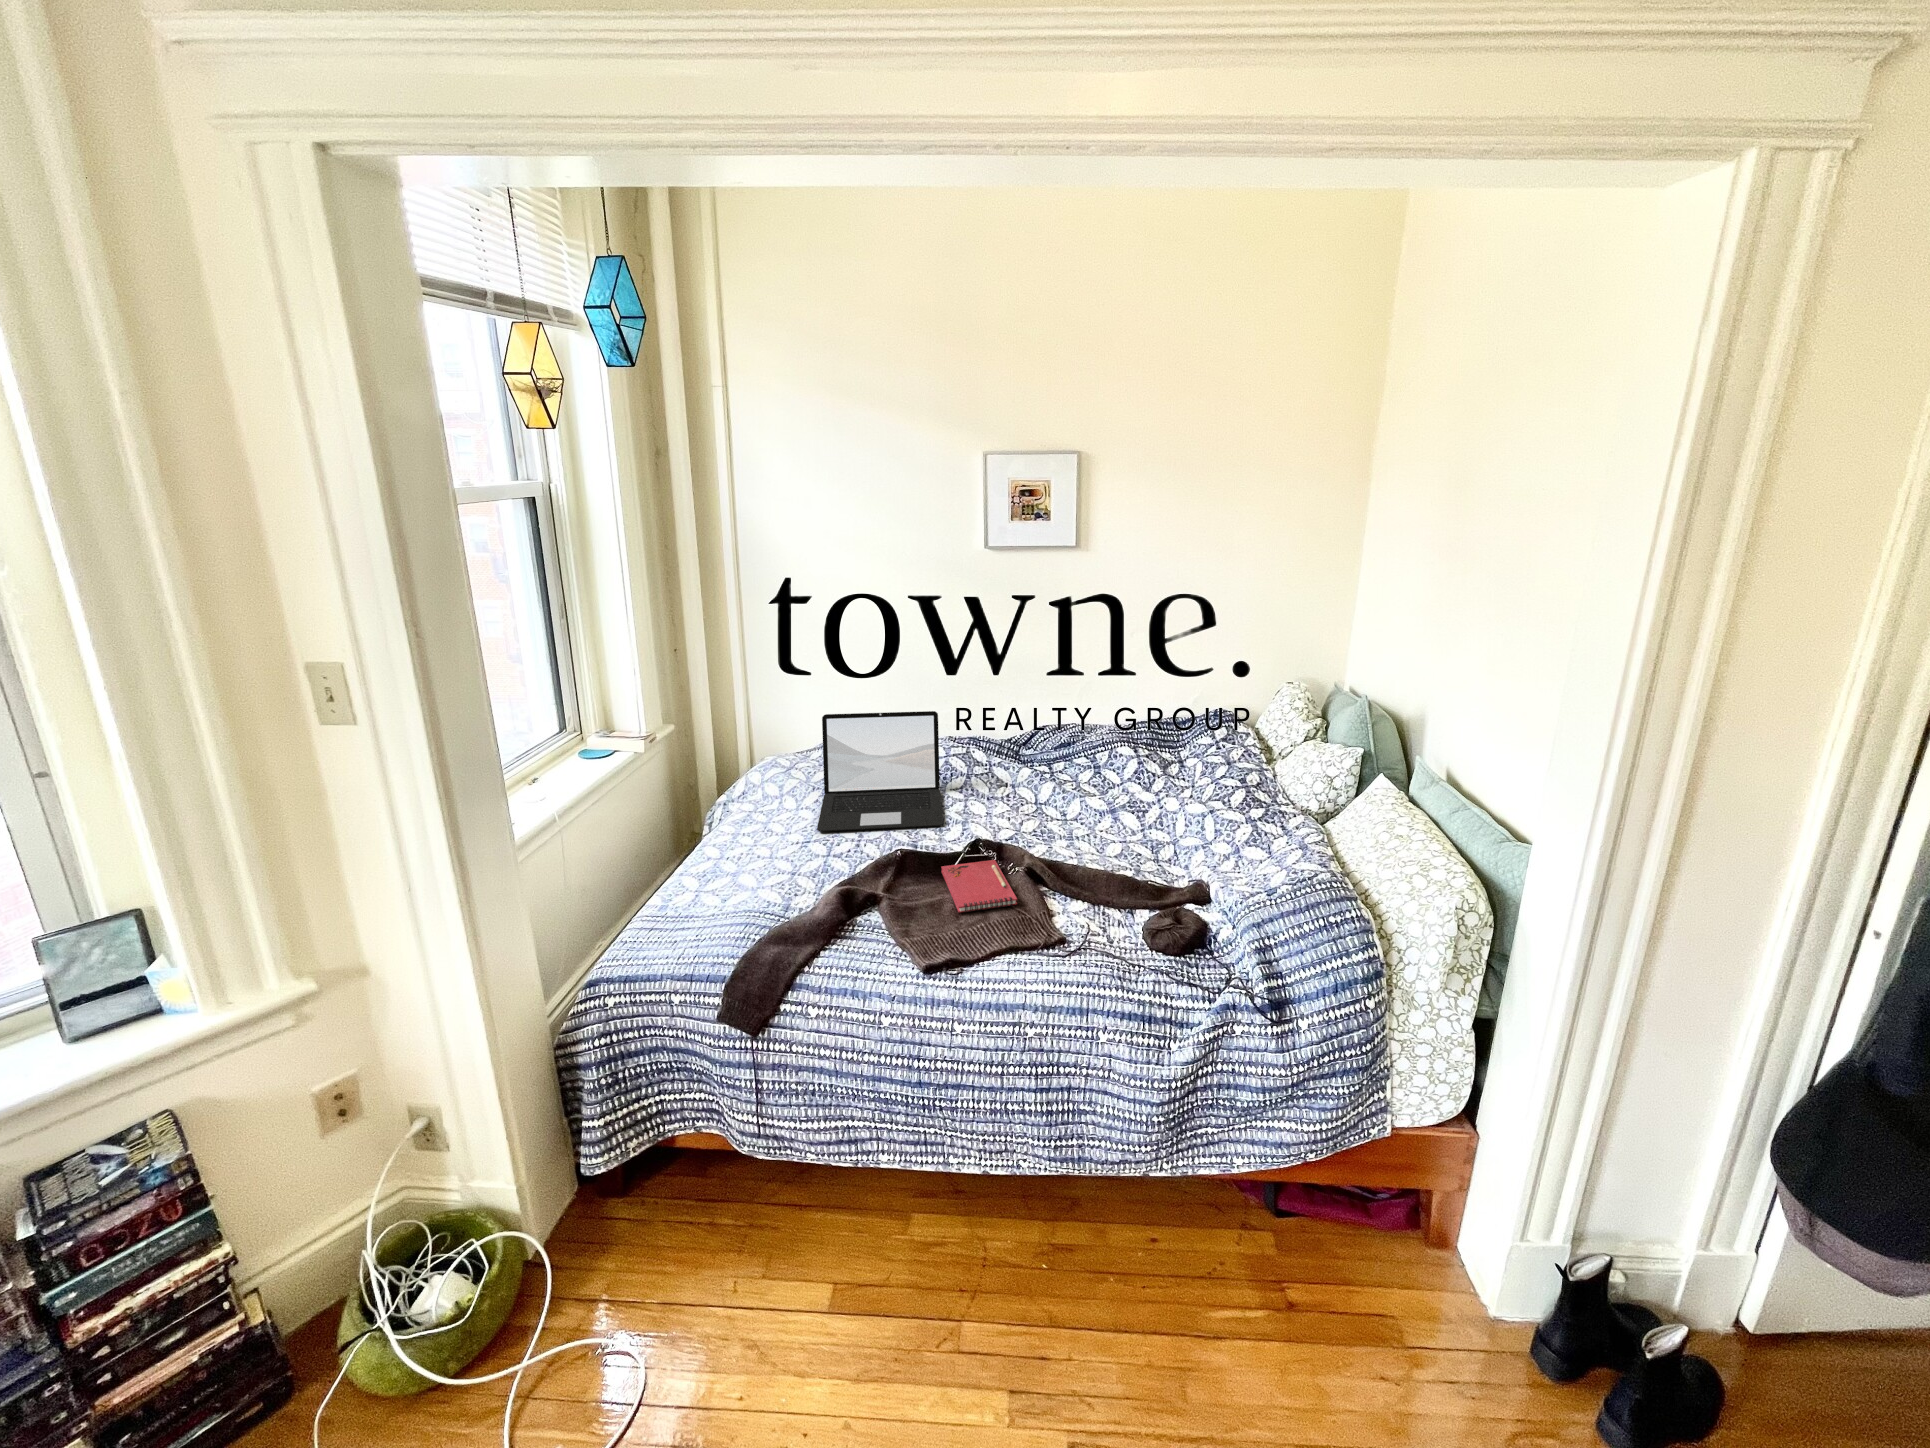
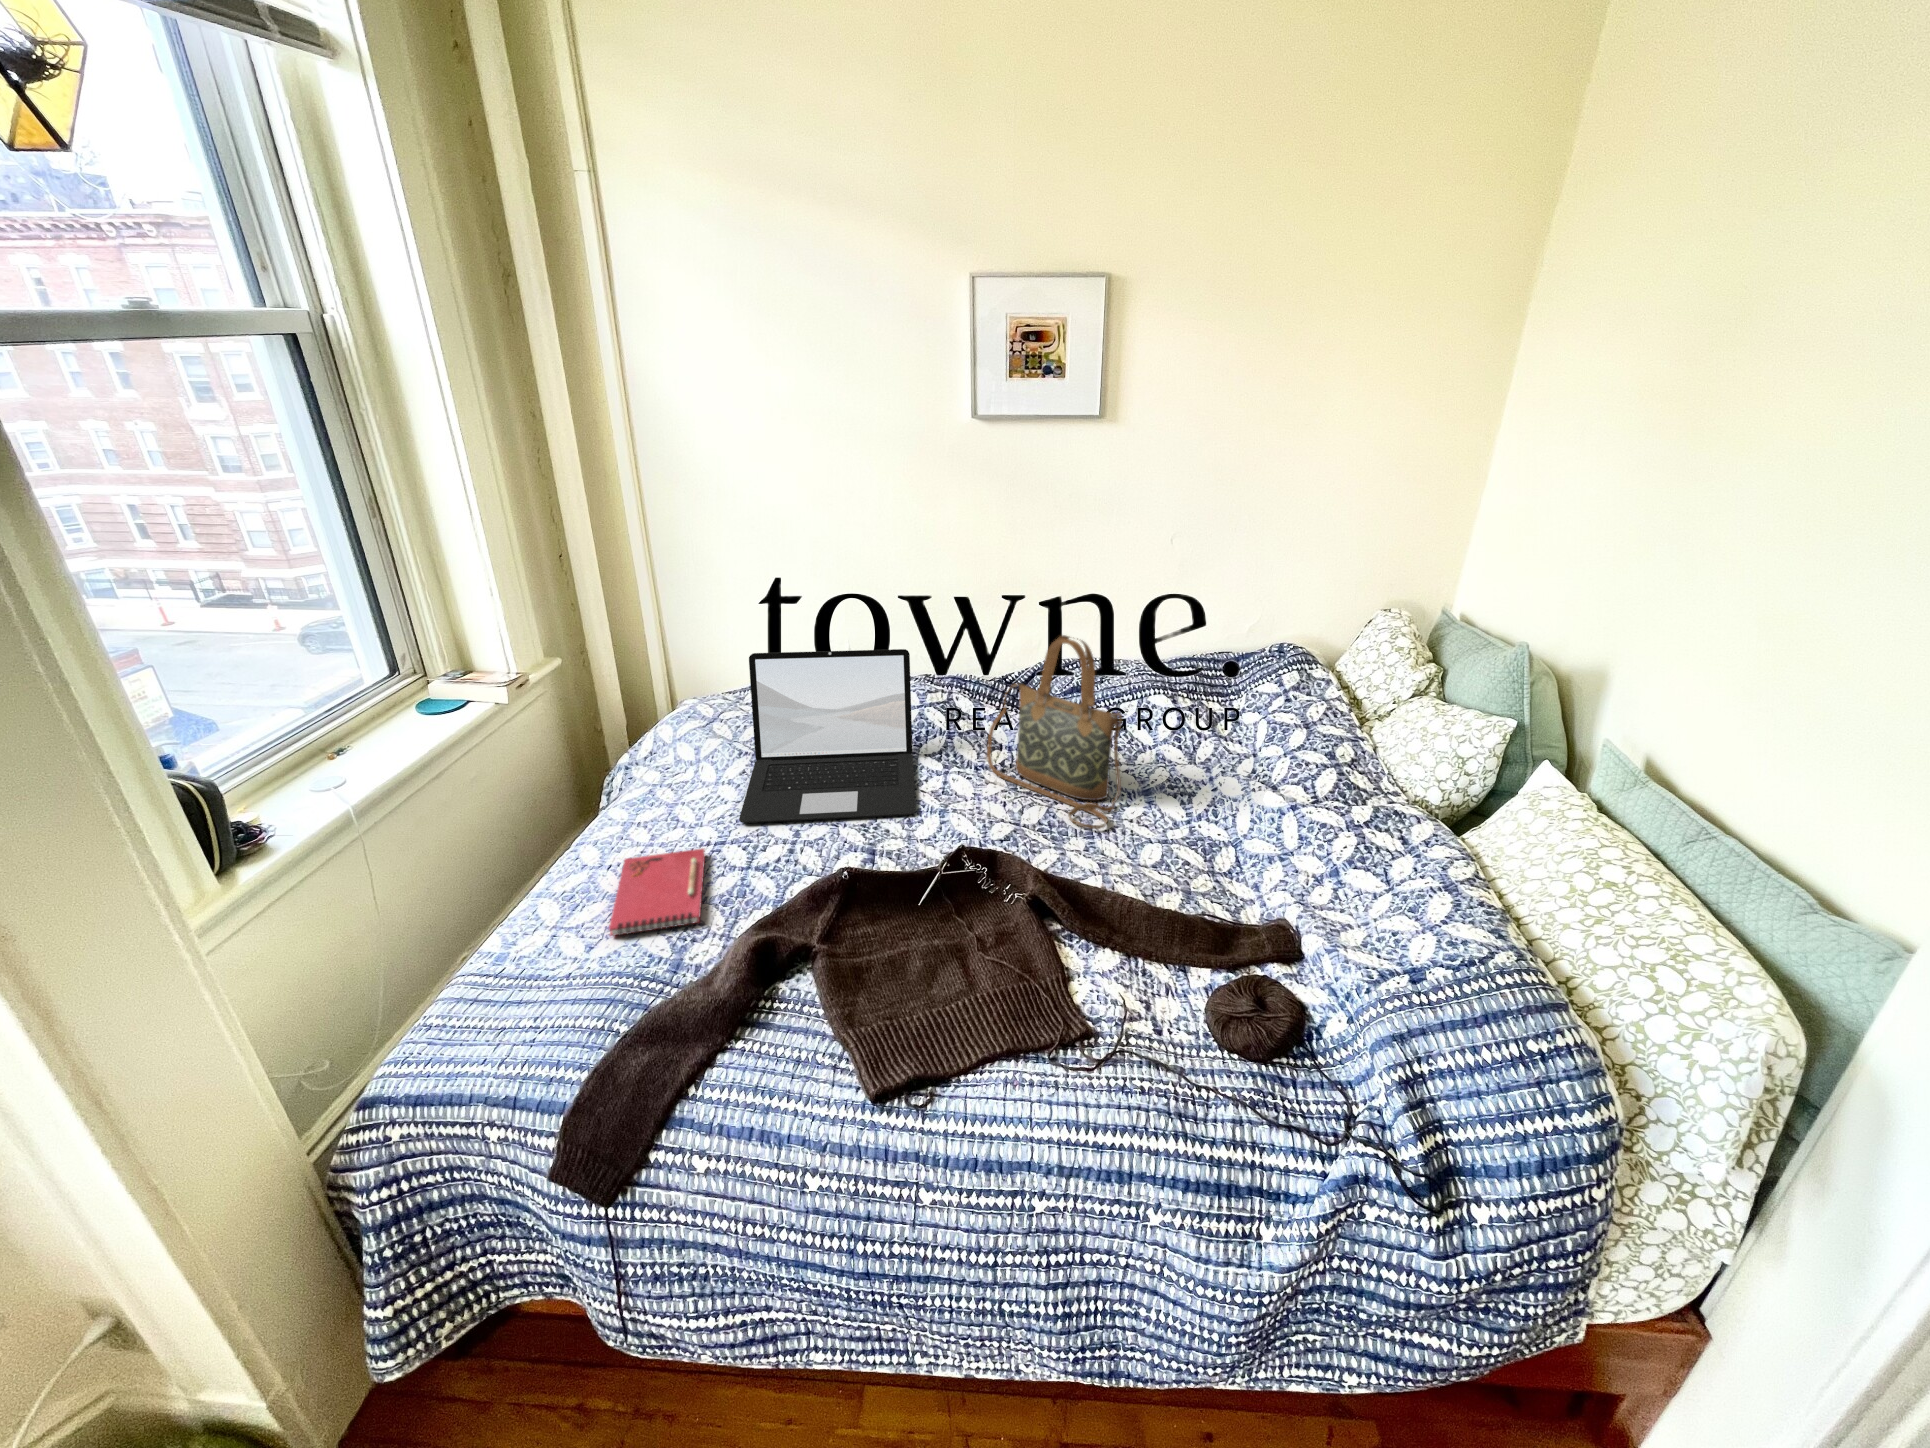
handbag: none [995,697,1092,833] -> present [987,635,1122,829]
notebook: present [941,860,1017,913] -> present [609,848,705,936]

